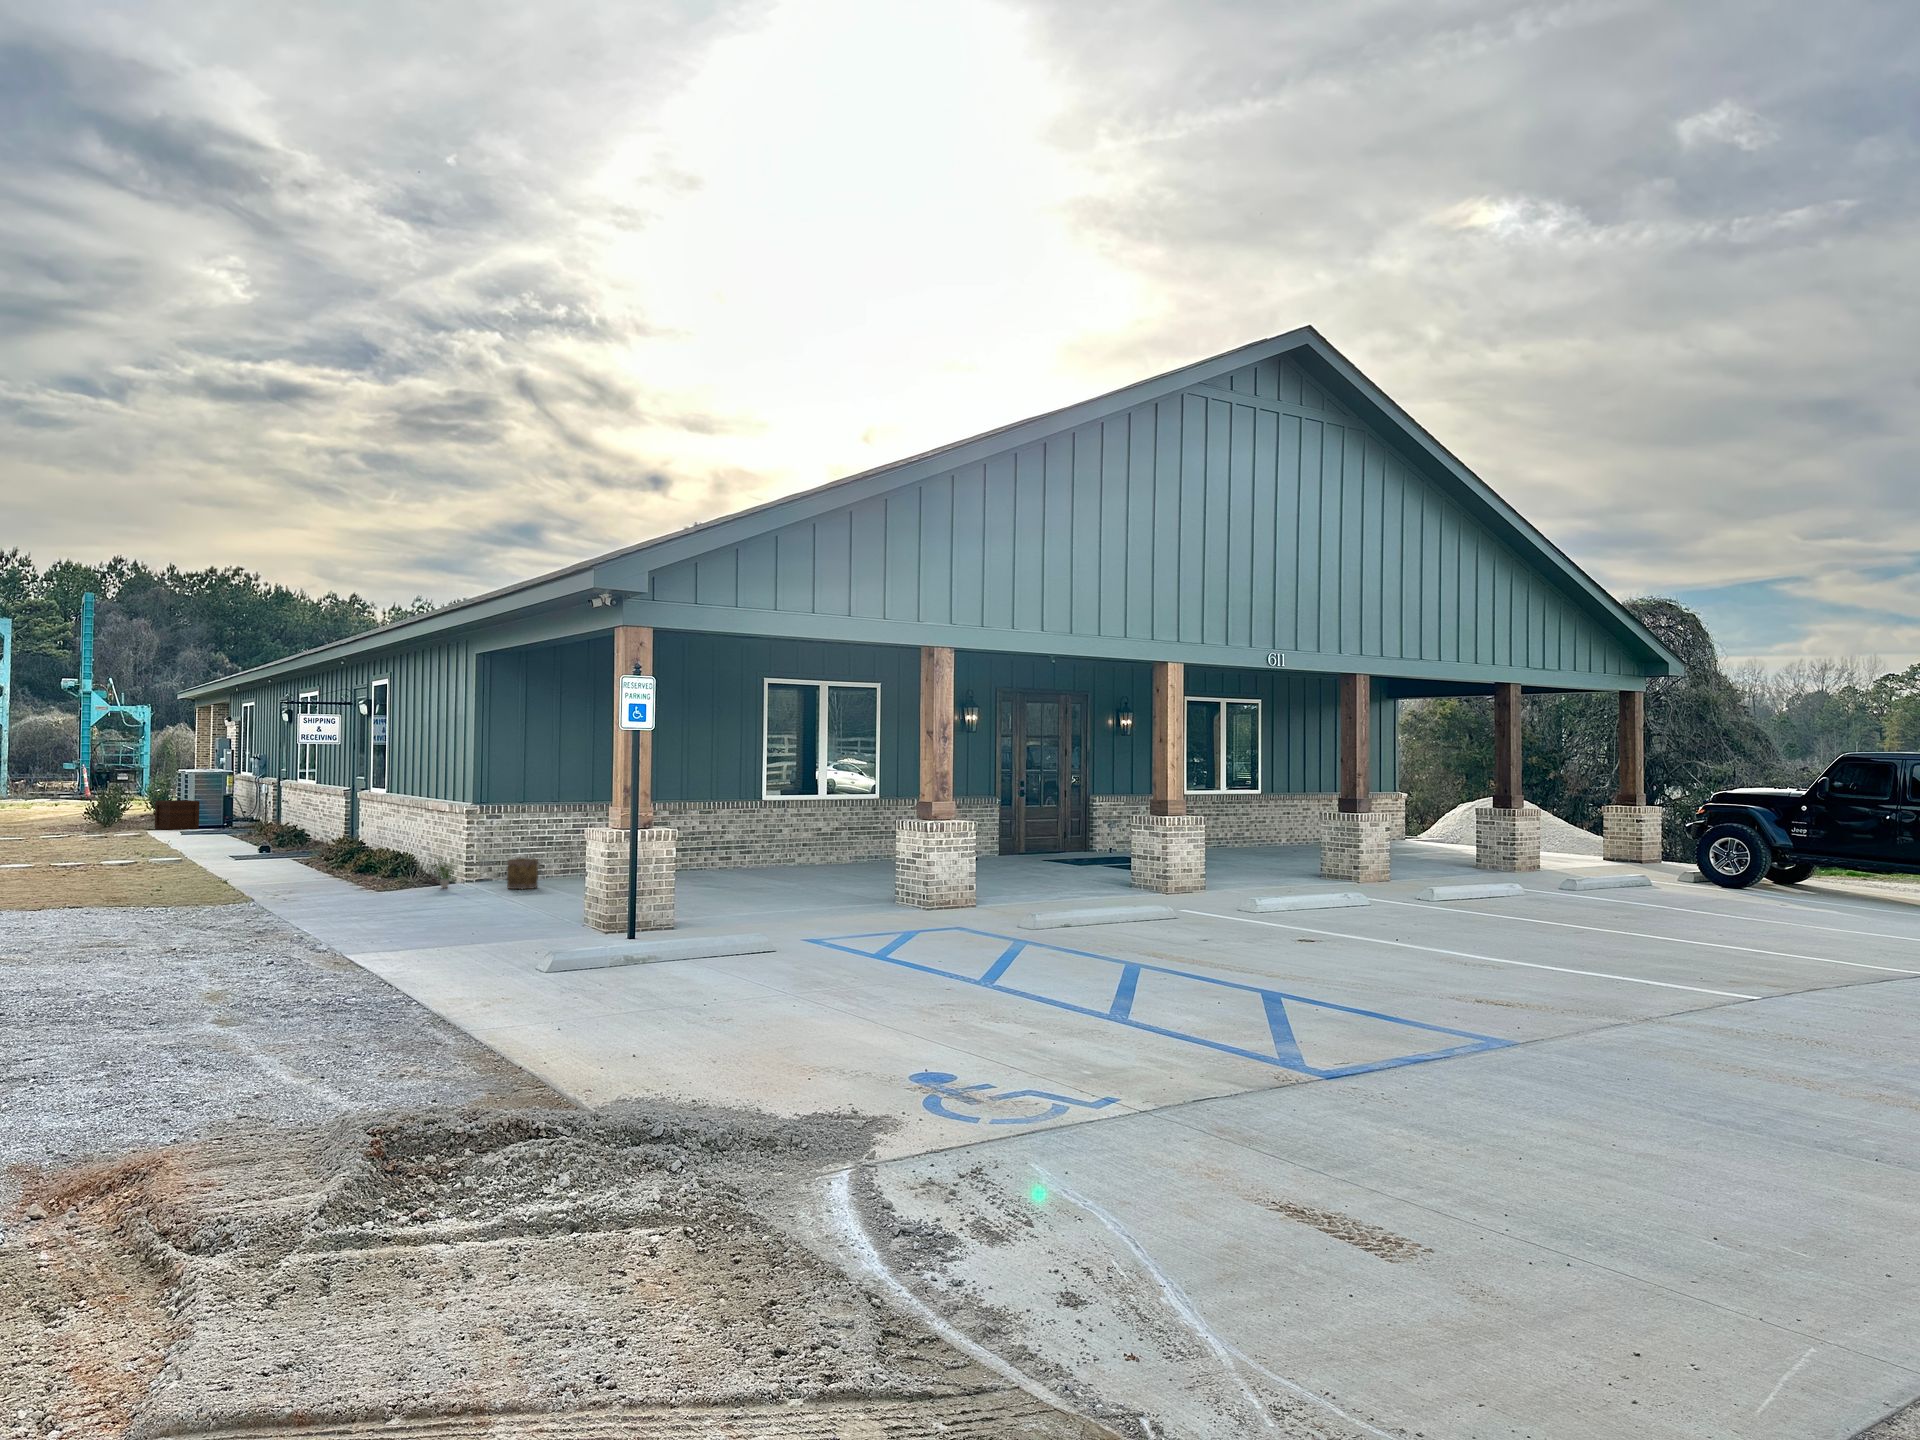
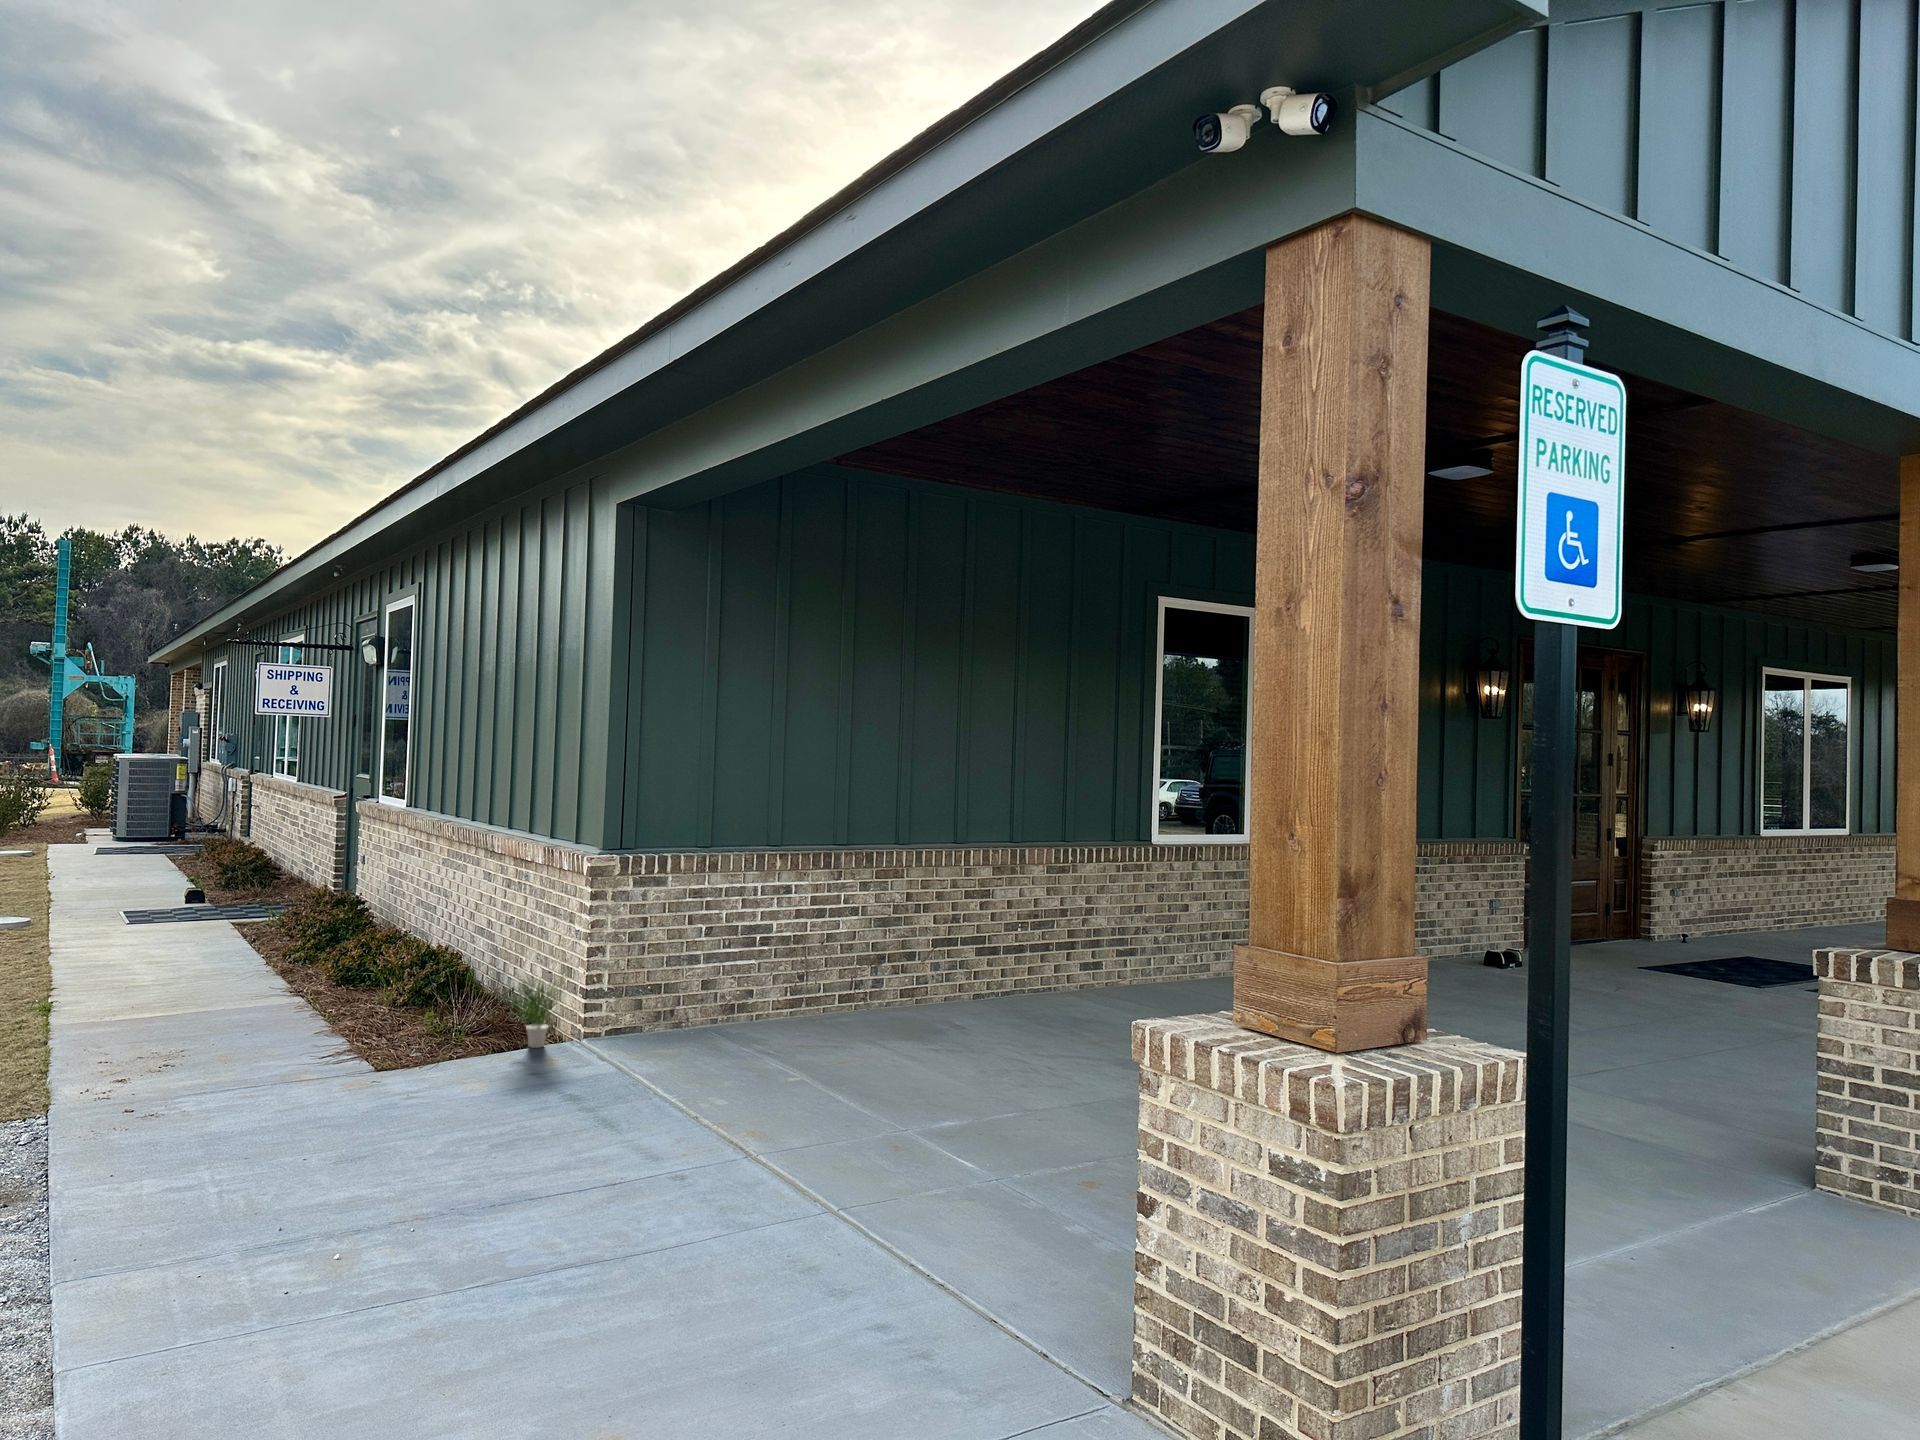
wooden crate: present [155,800,199,830] -> none [59,797,128,843]
bucket: present [507,858,541,889] -> none [678,972,755,1055]

